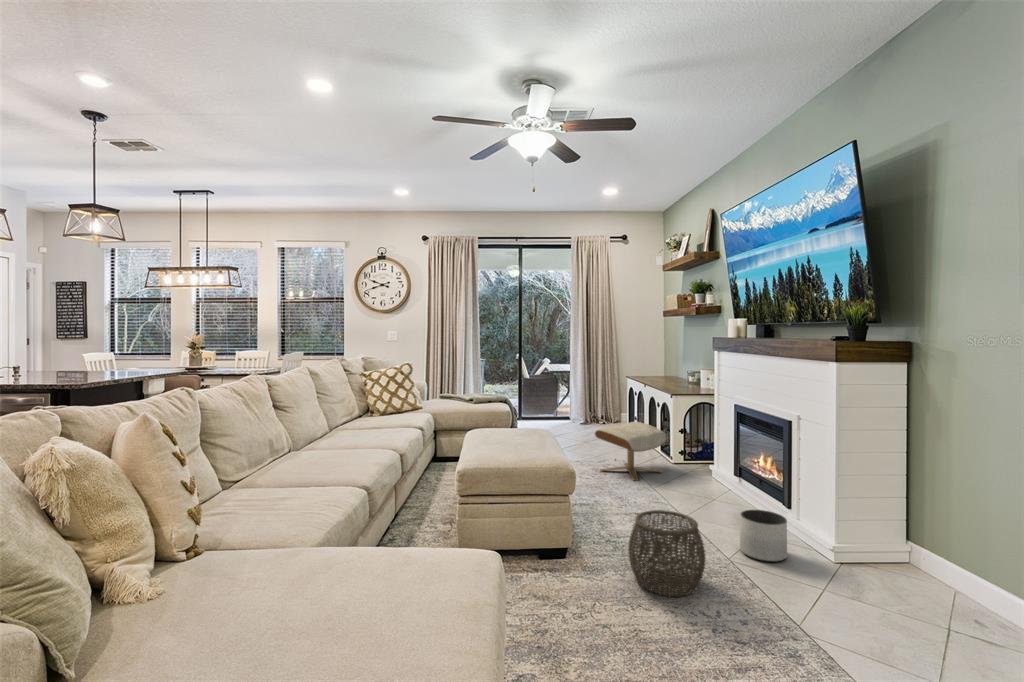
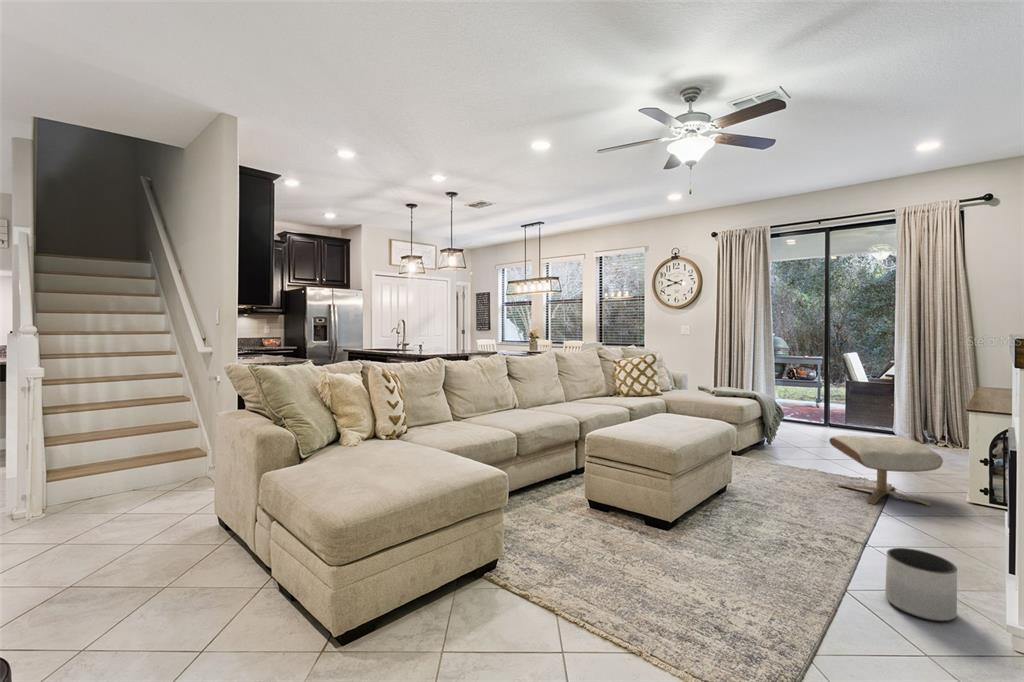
woven basket: present [628,510,706,597] -> none [698,505,783,596]

